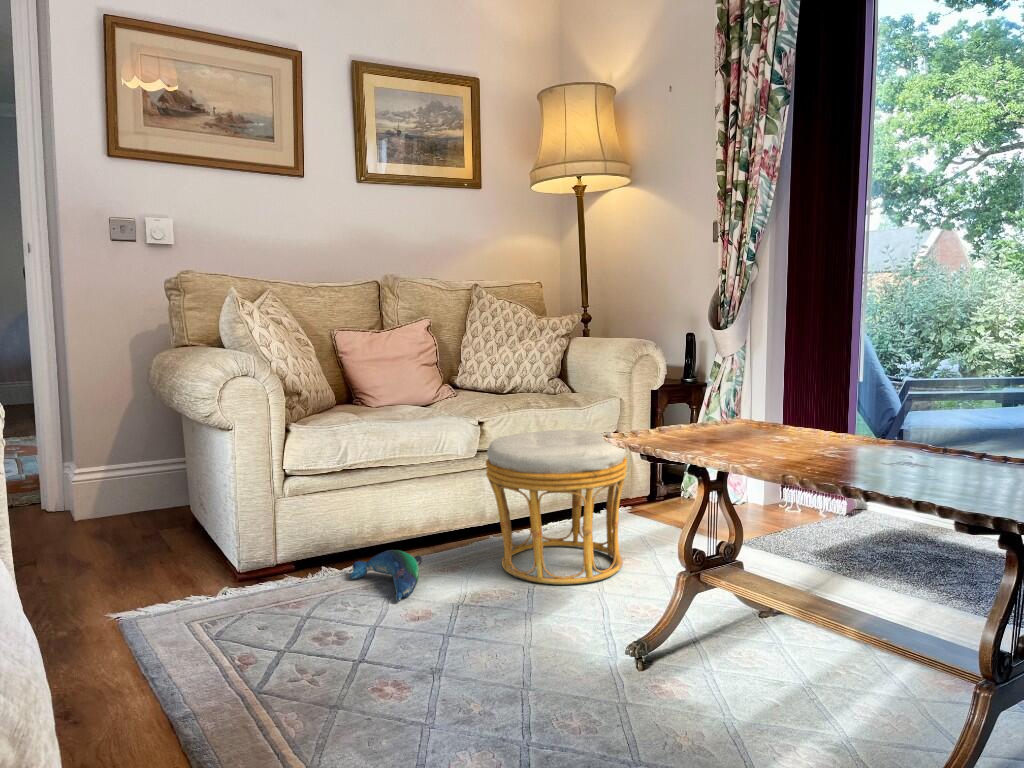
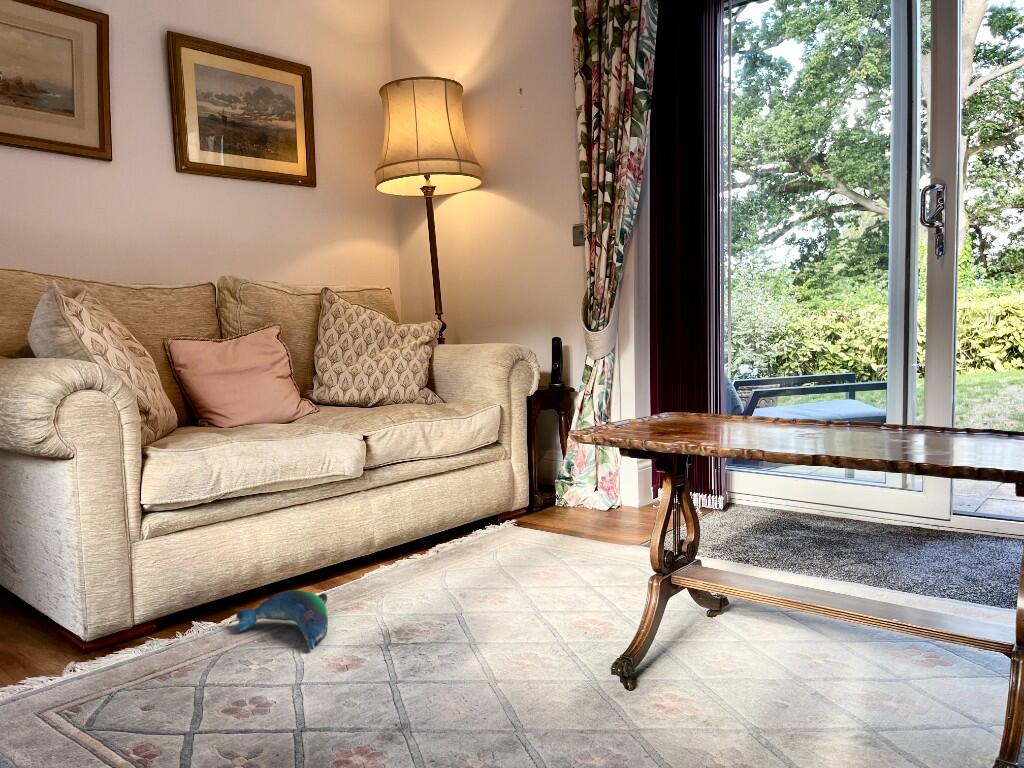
ottoman: present [486,429,627,585] -> none [388,438,544,608]

